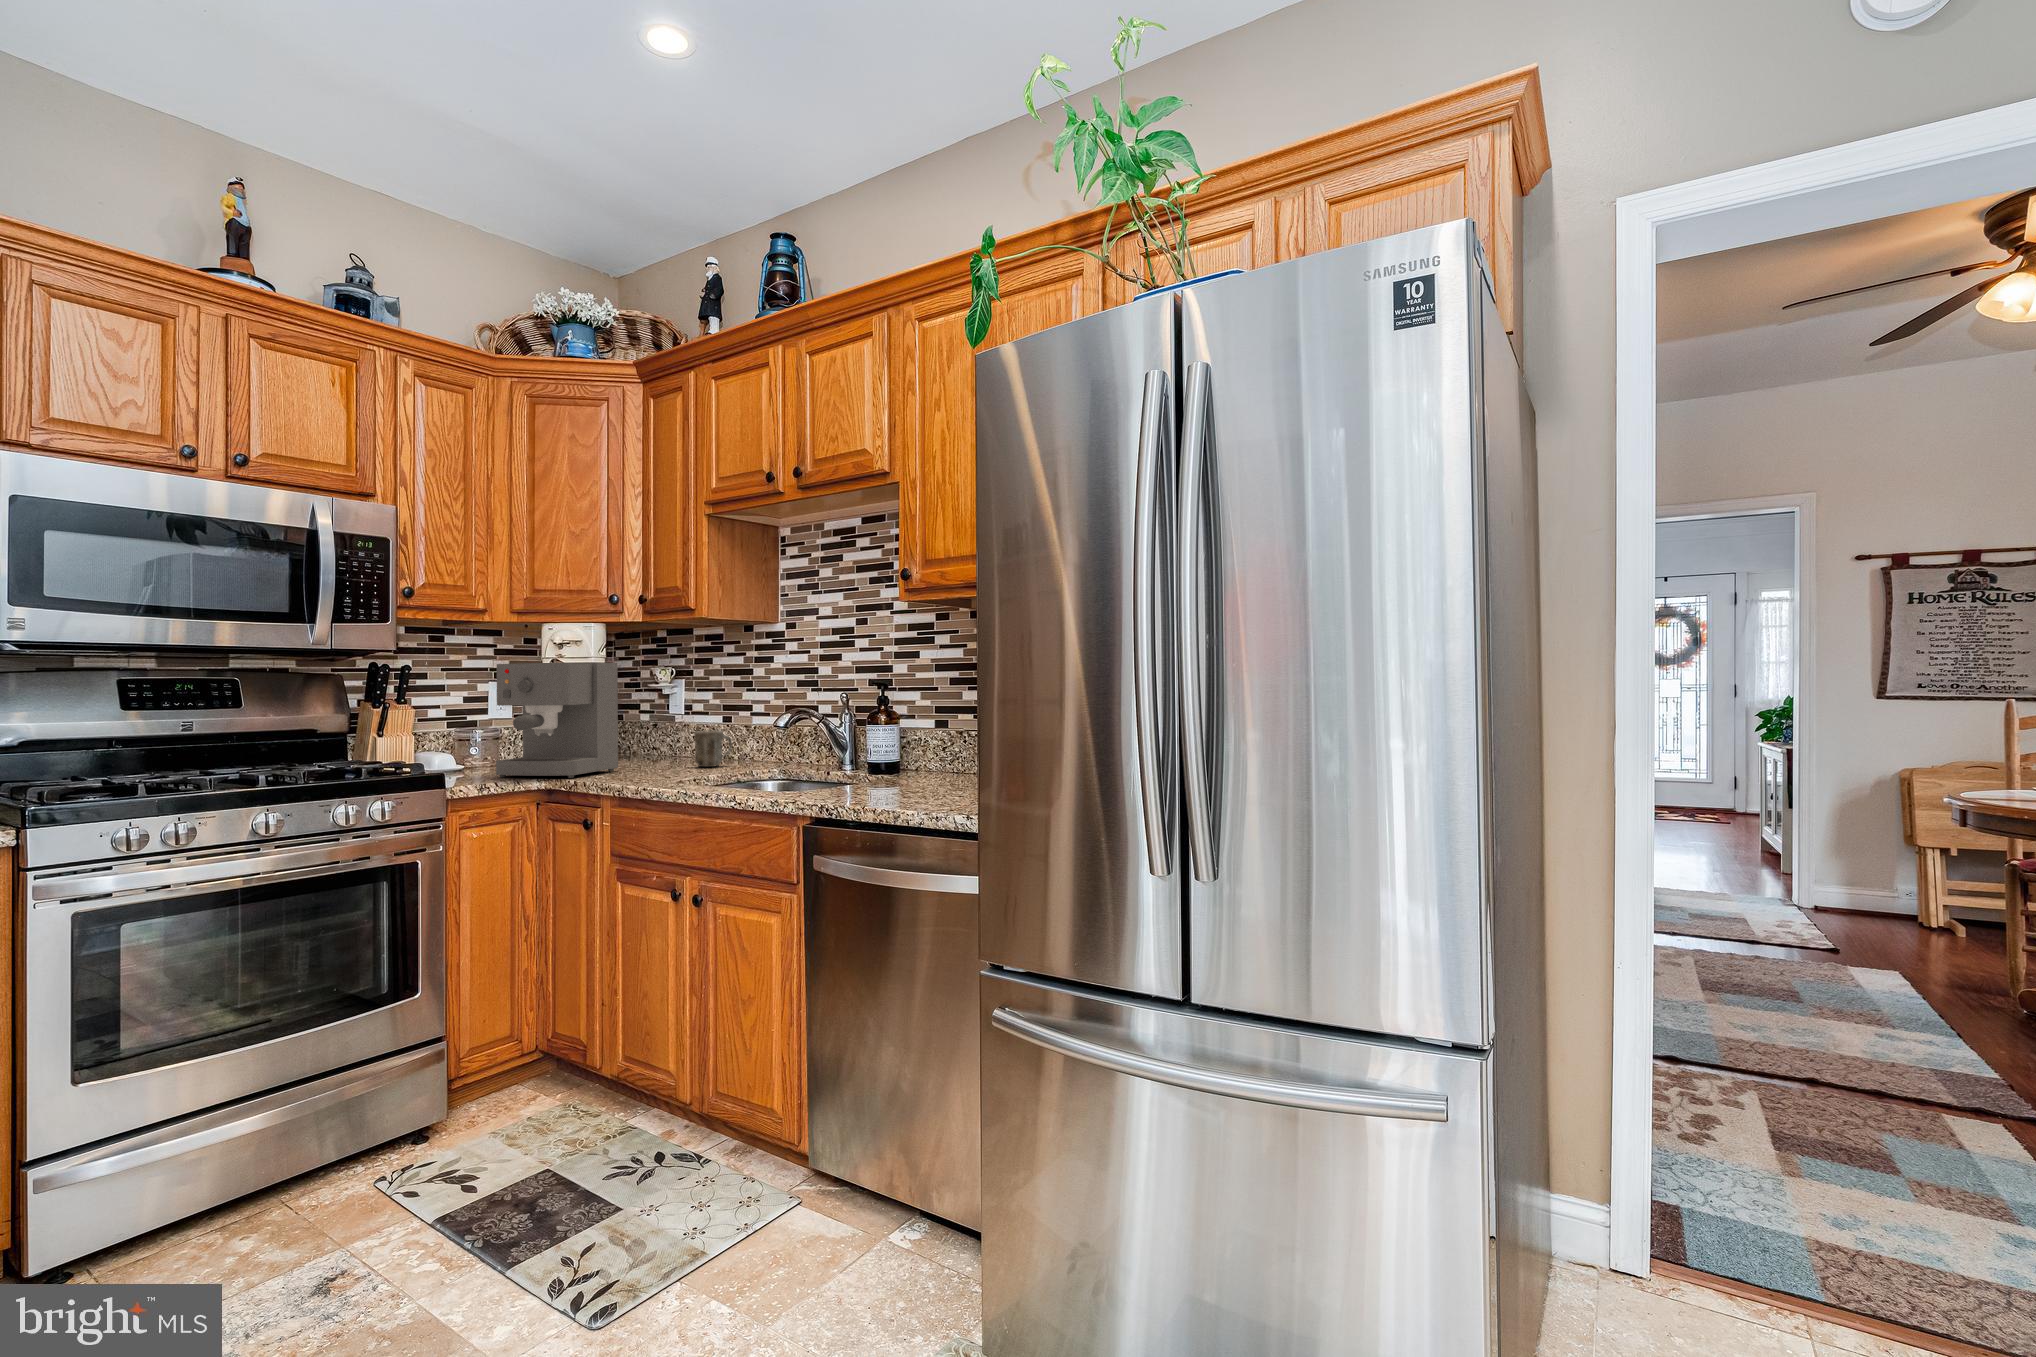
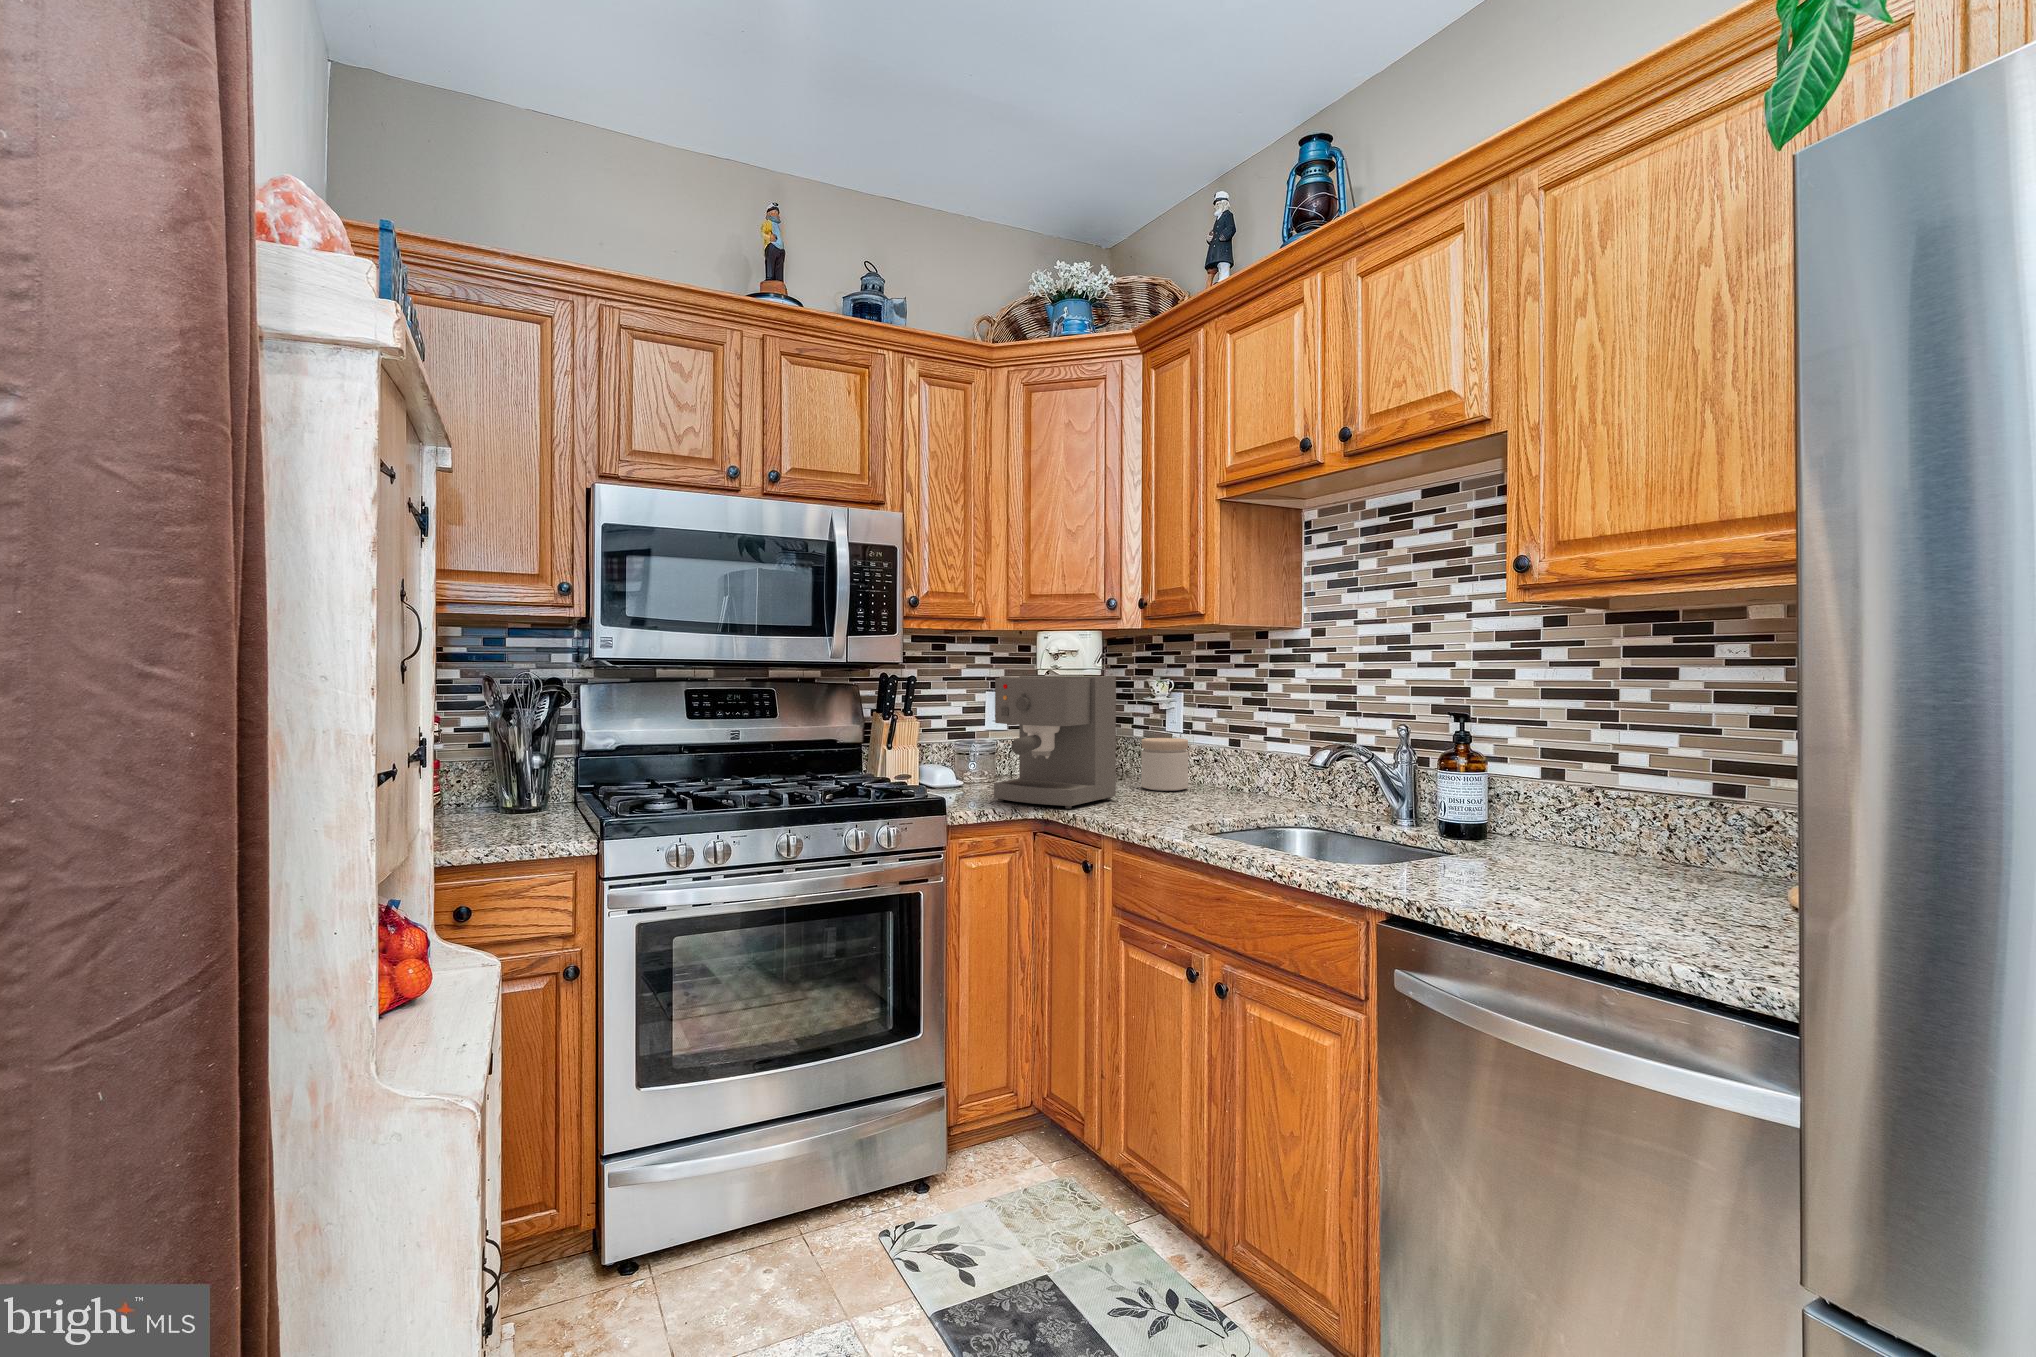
jar: none [645,719,688,764] -> present [1141,738,1188,791]
mug: present [694,730,732,767] -> none [1198,756,1242,801]

